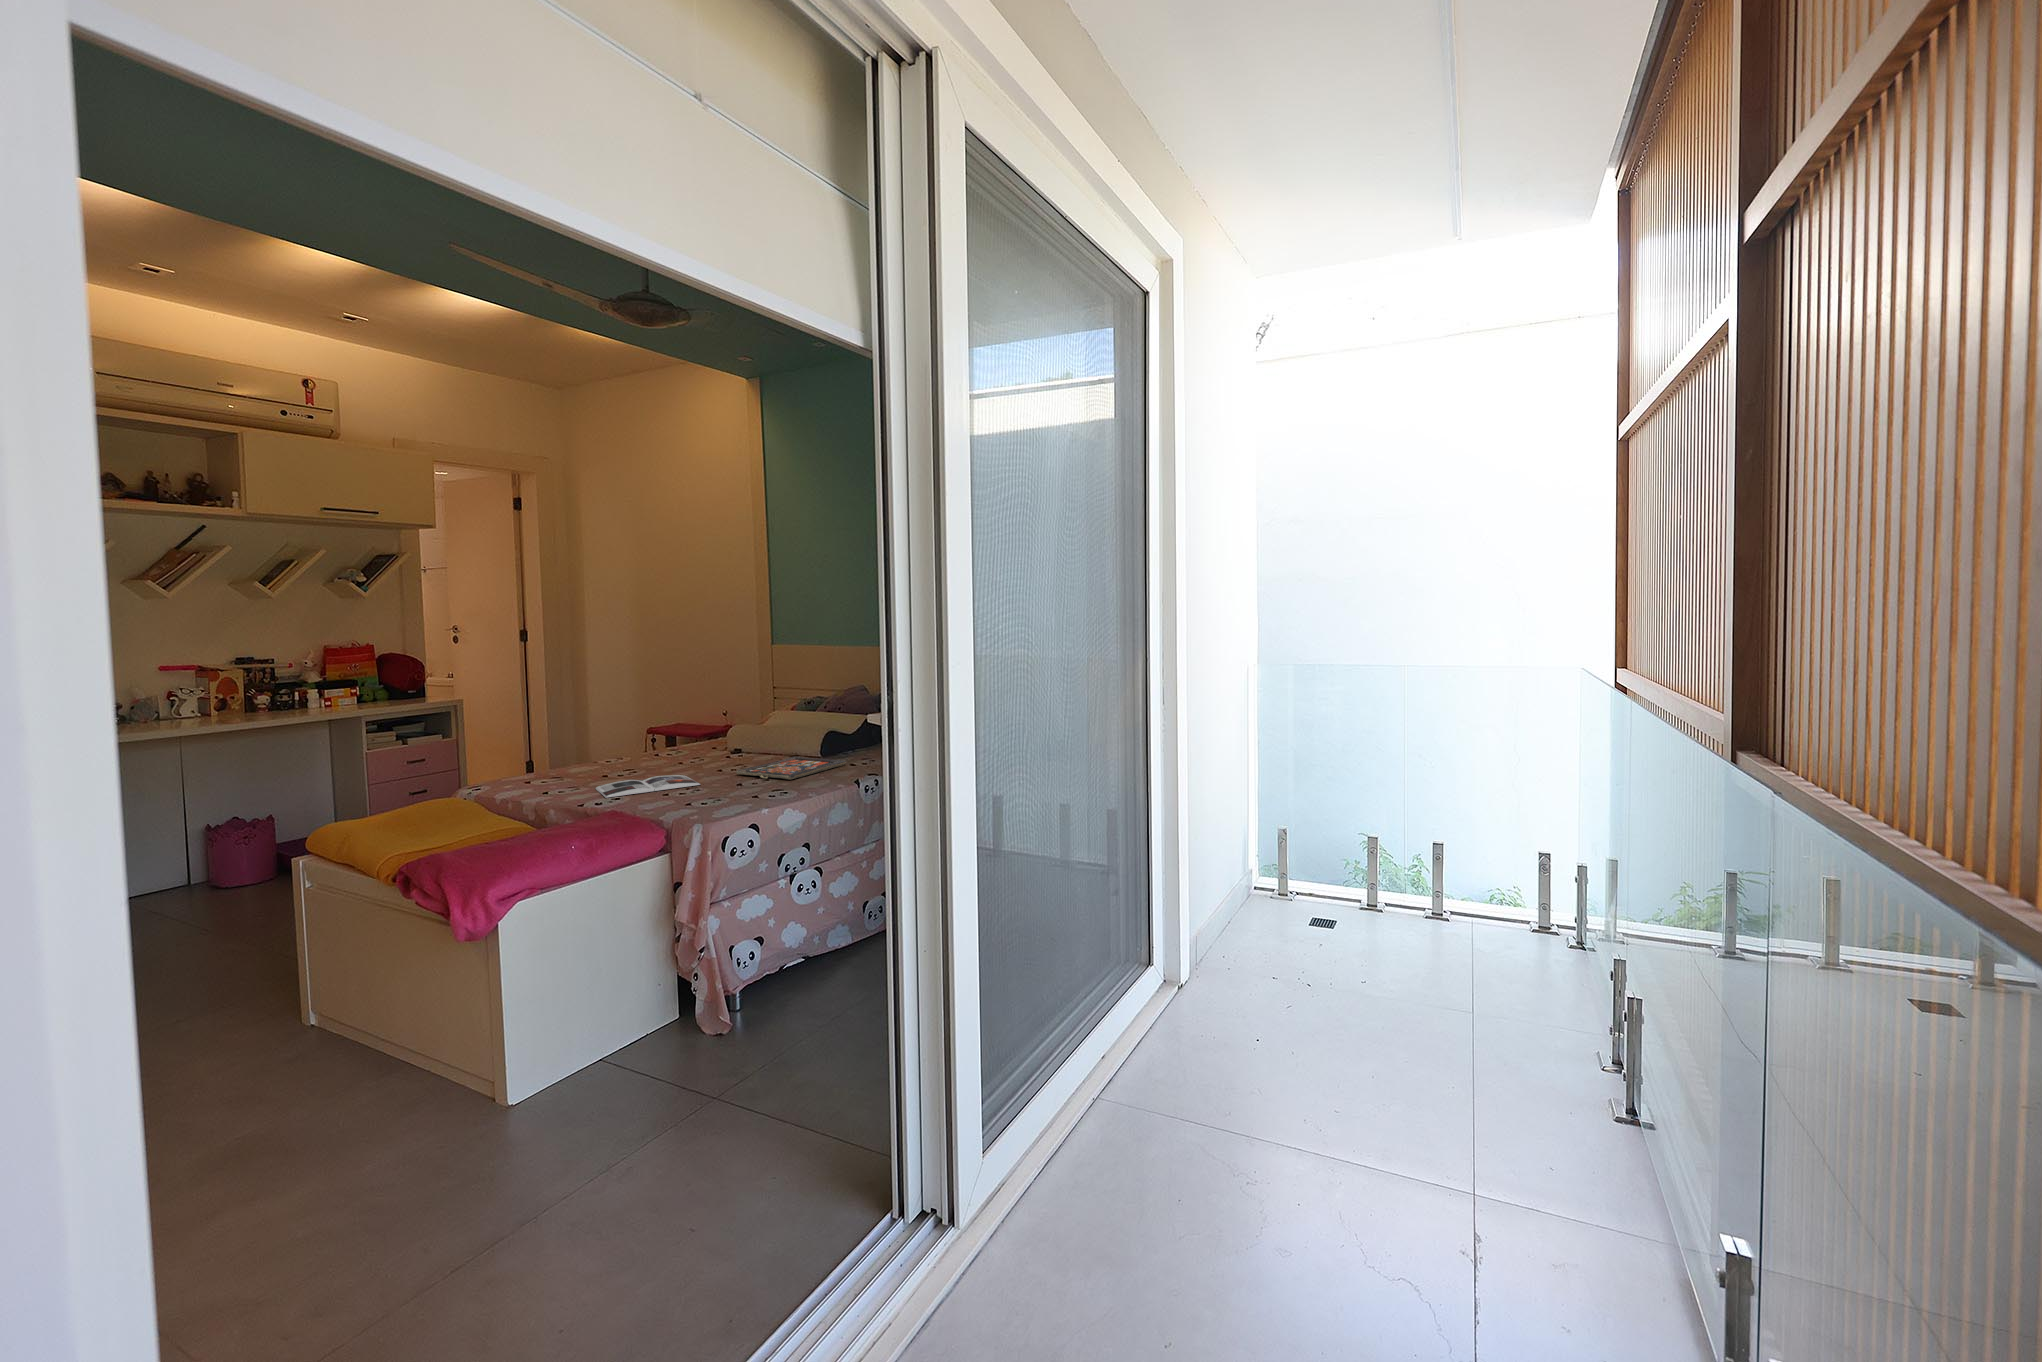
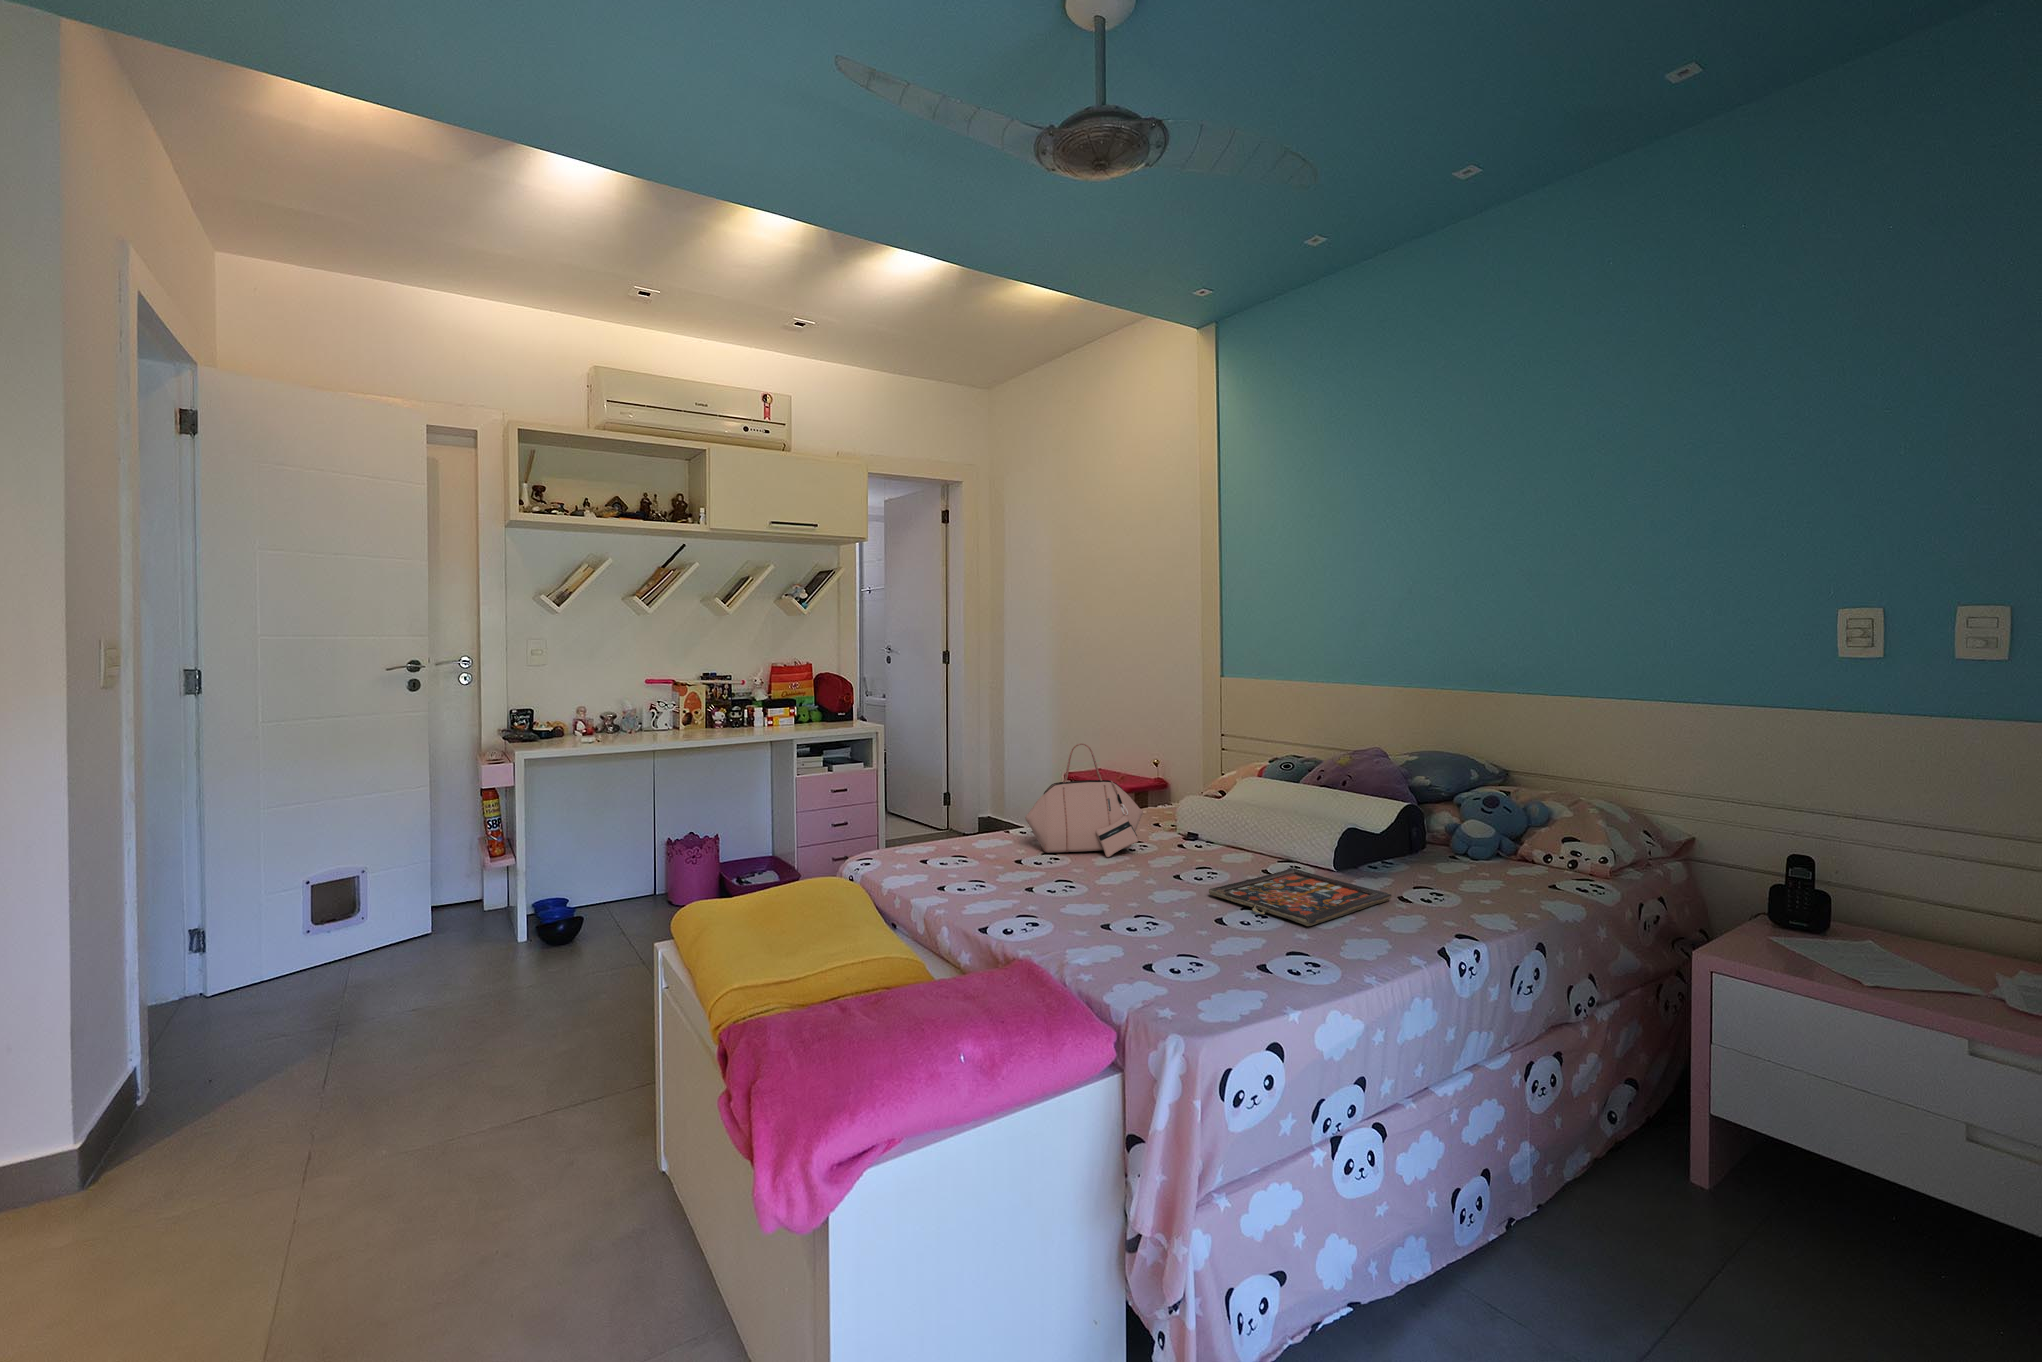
handbag: none [608,690,698,768] -> present [1025,743,1143,857]
magazine: present [596,775,700,798] -> none [1007,881,1159,917]

